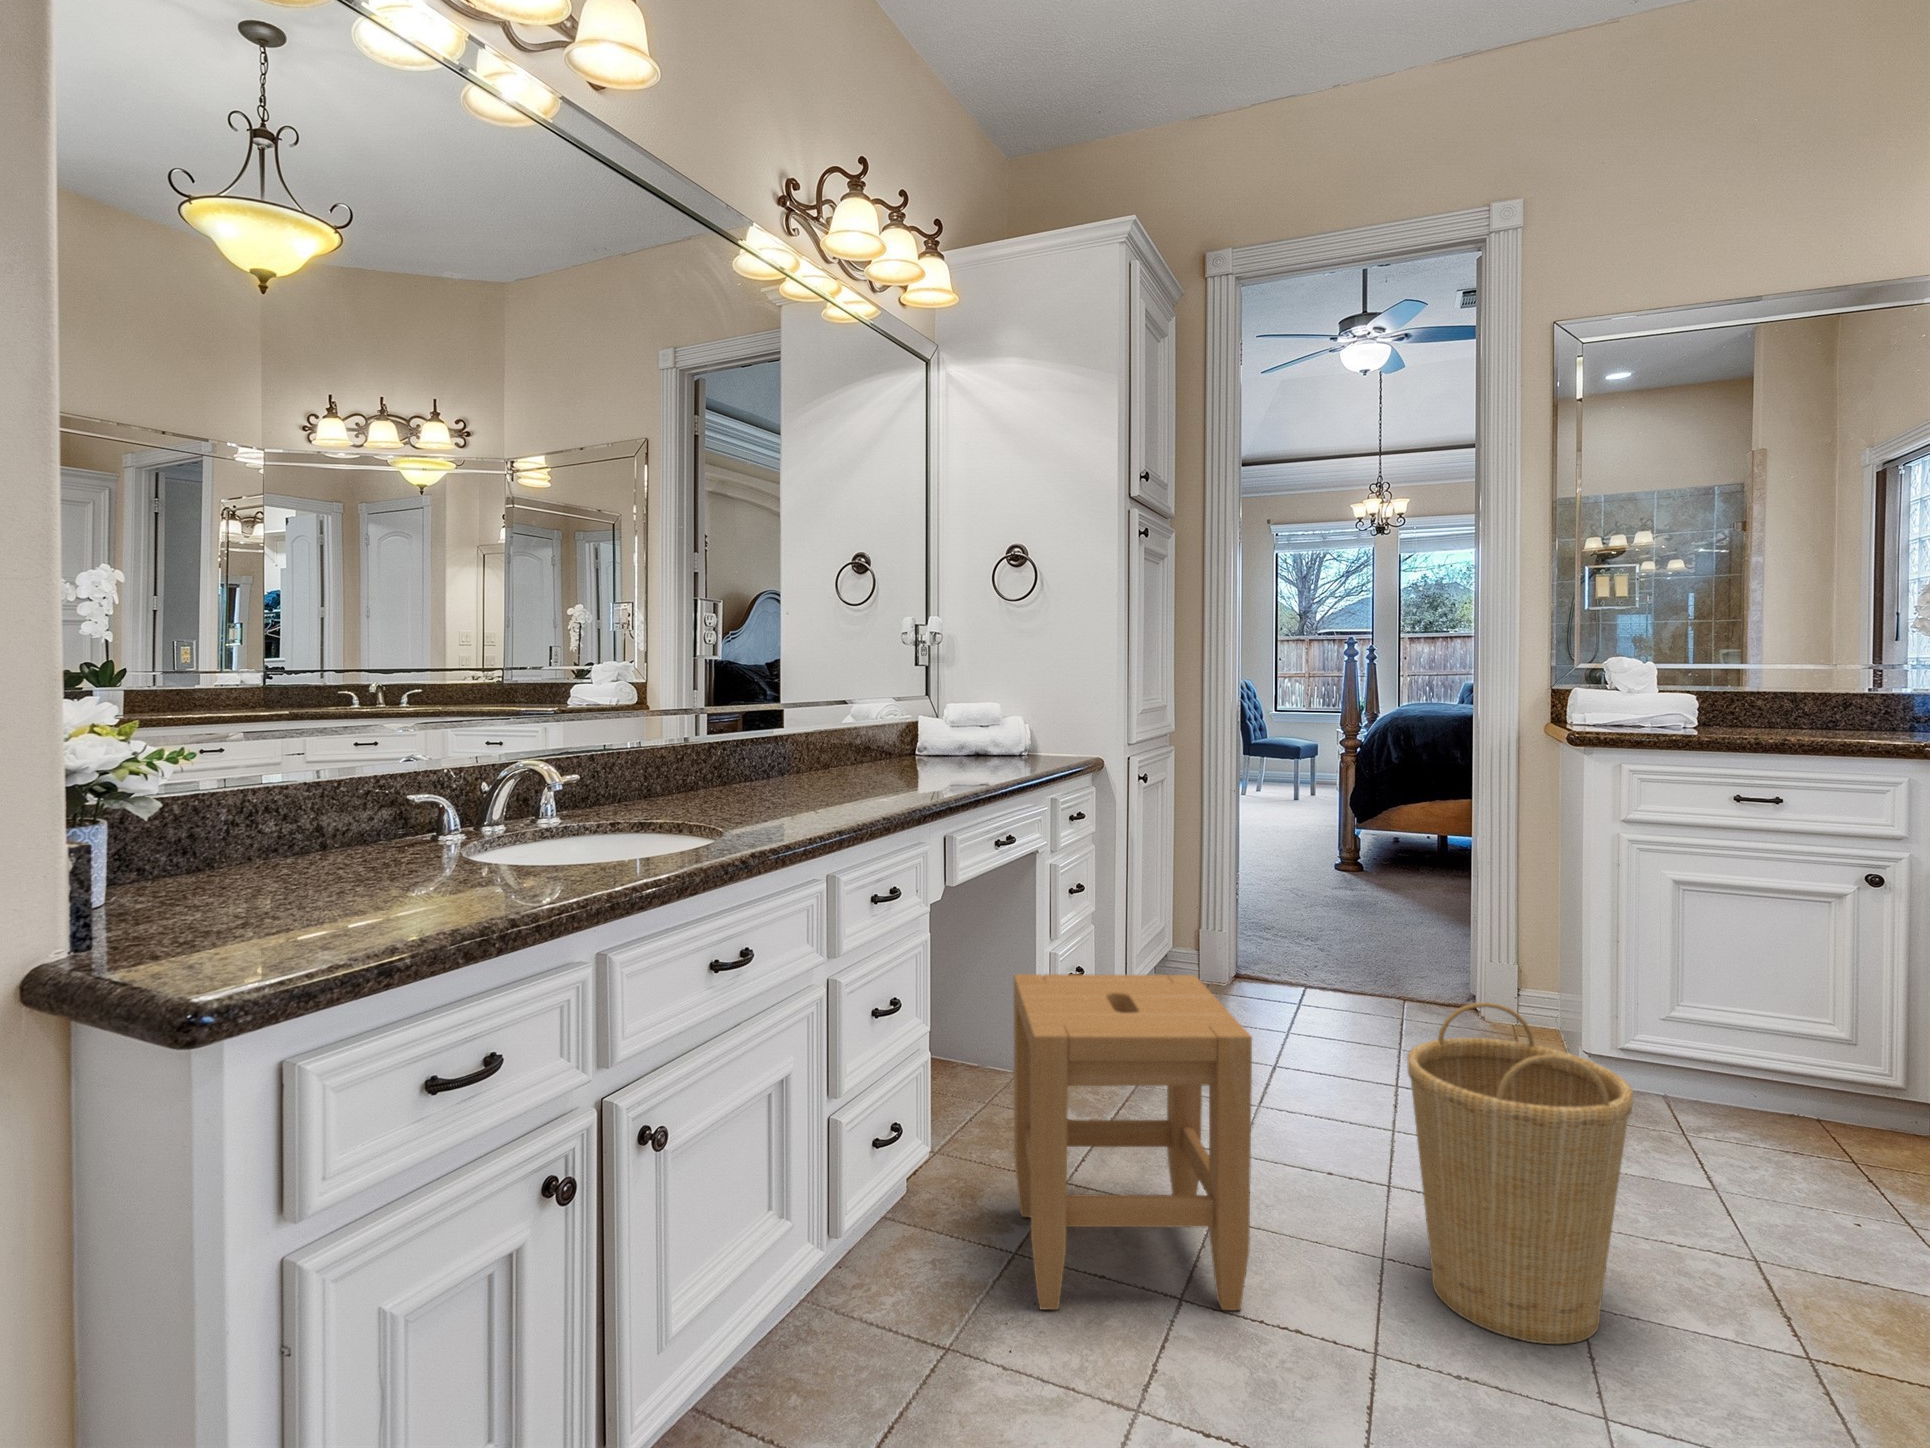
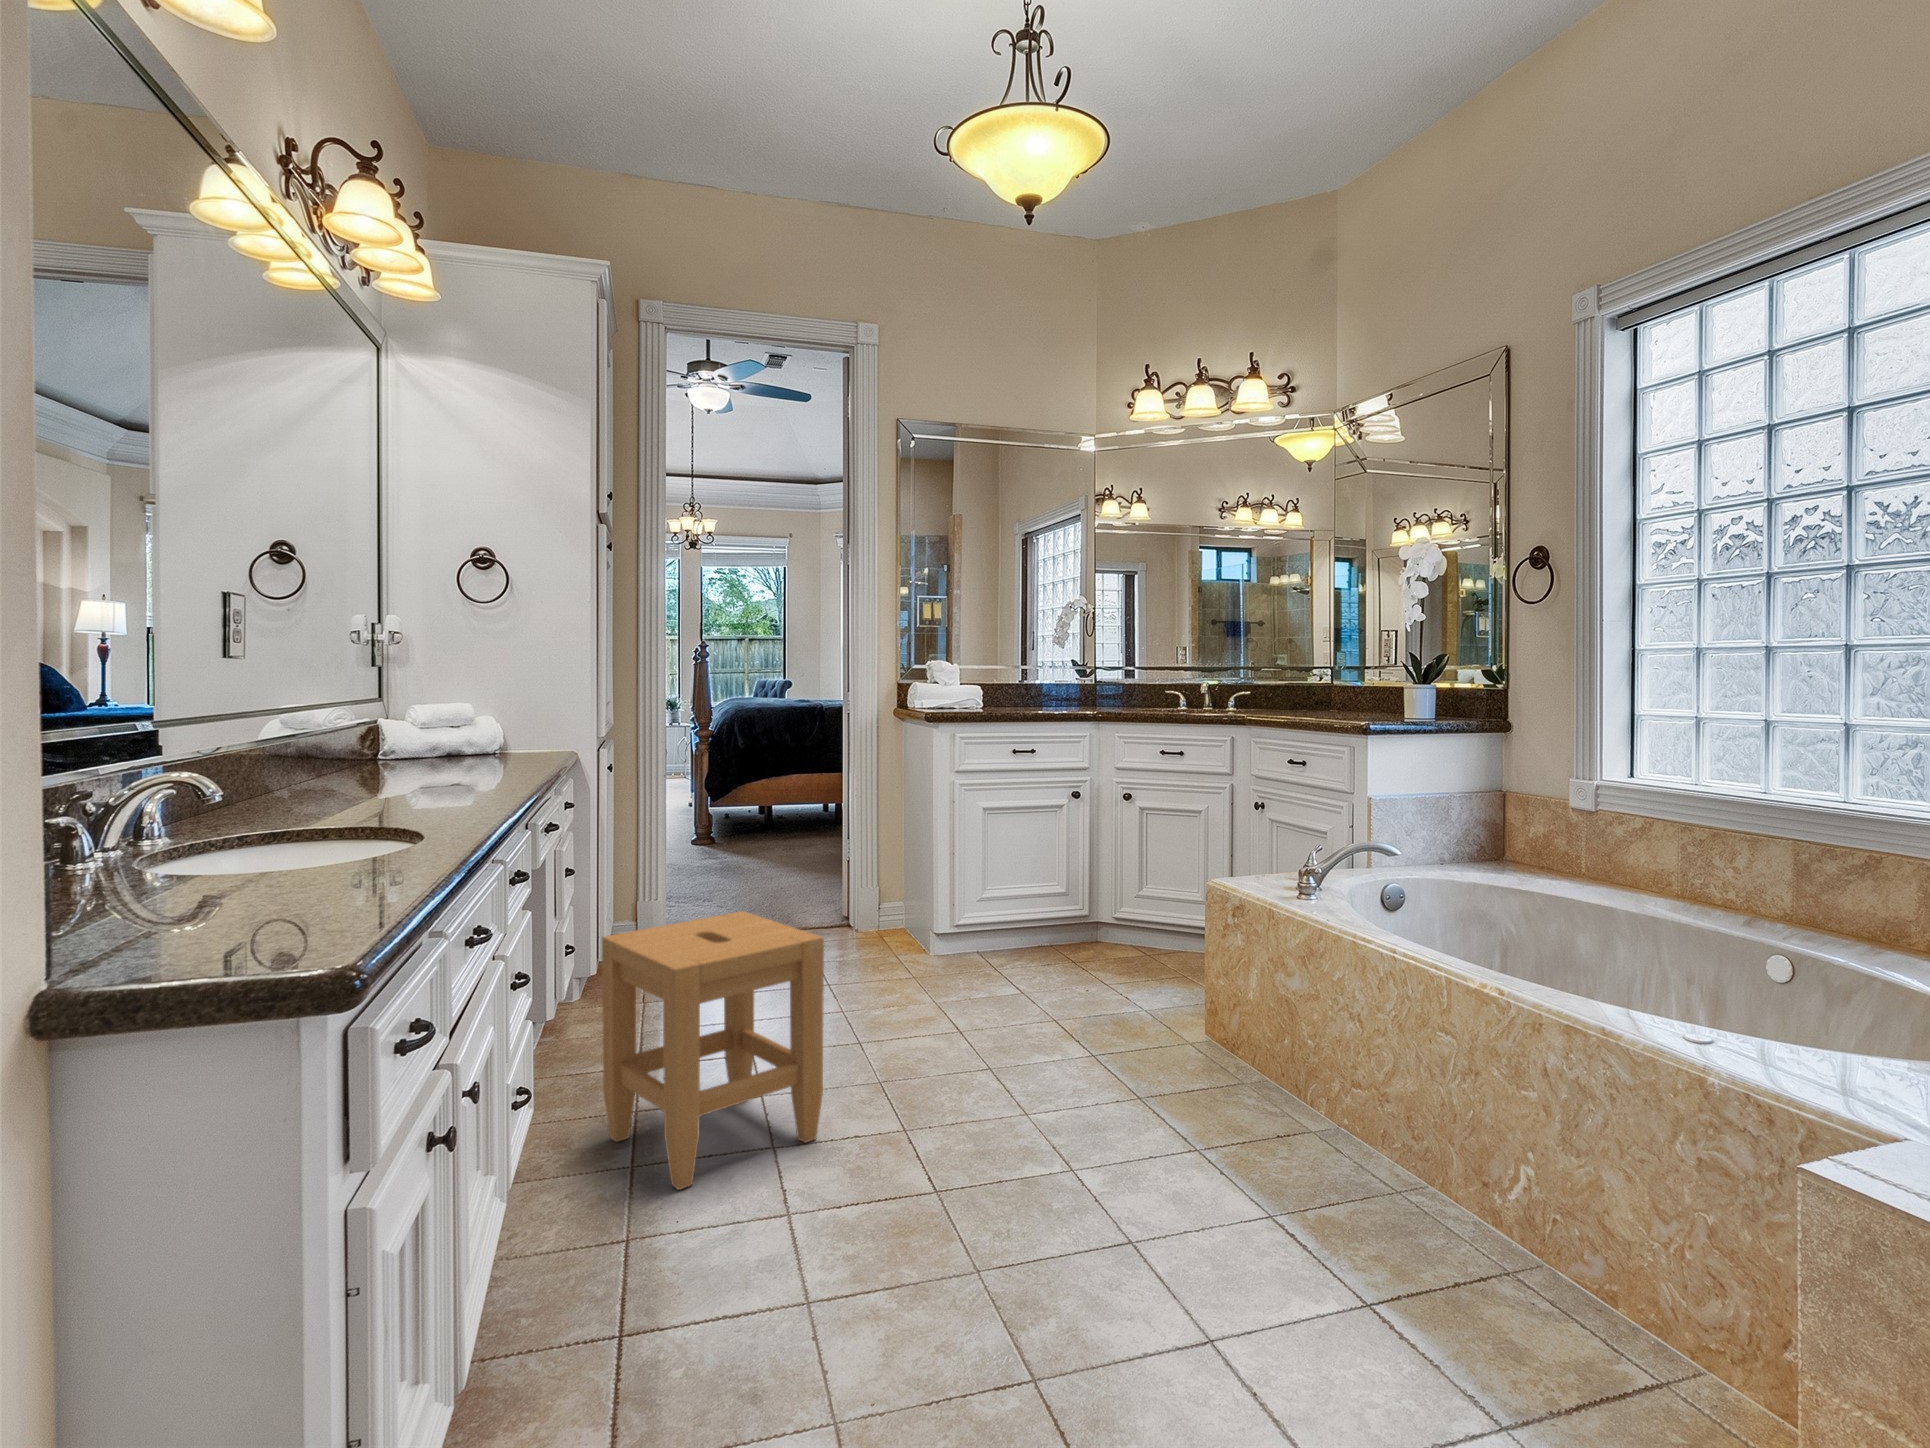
basket: present [1407,1002,1633,1344] -> none [898,892,1025,1097]

